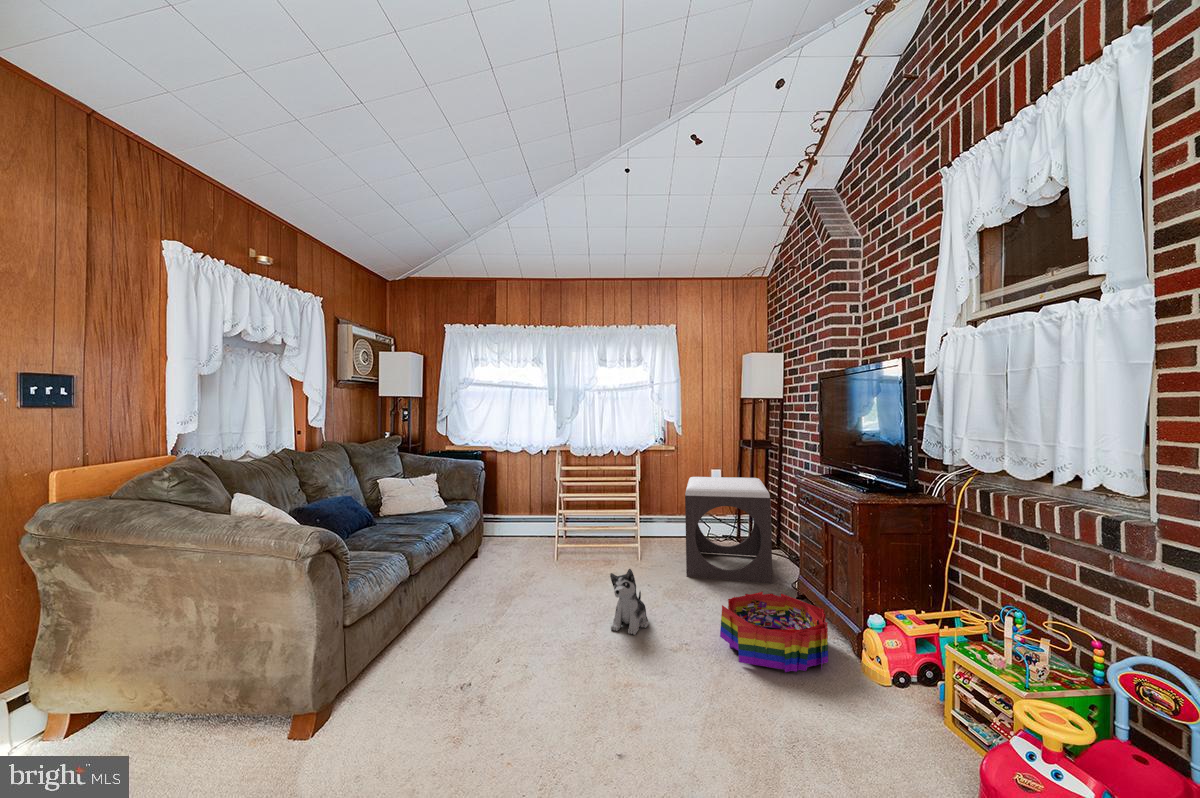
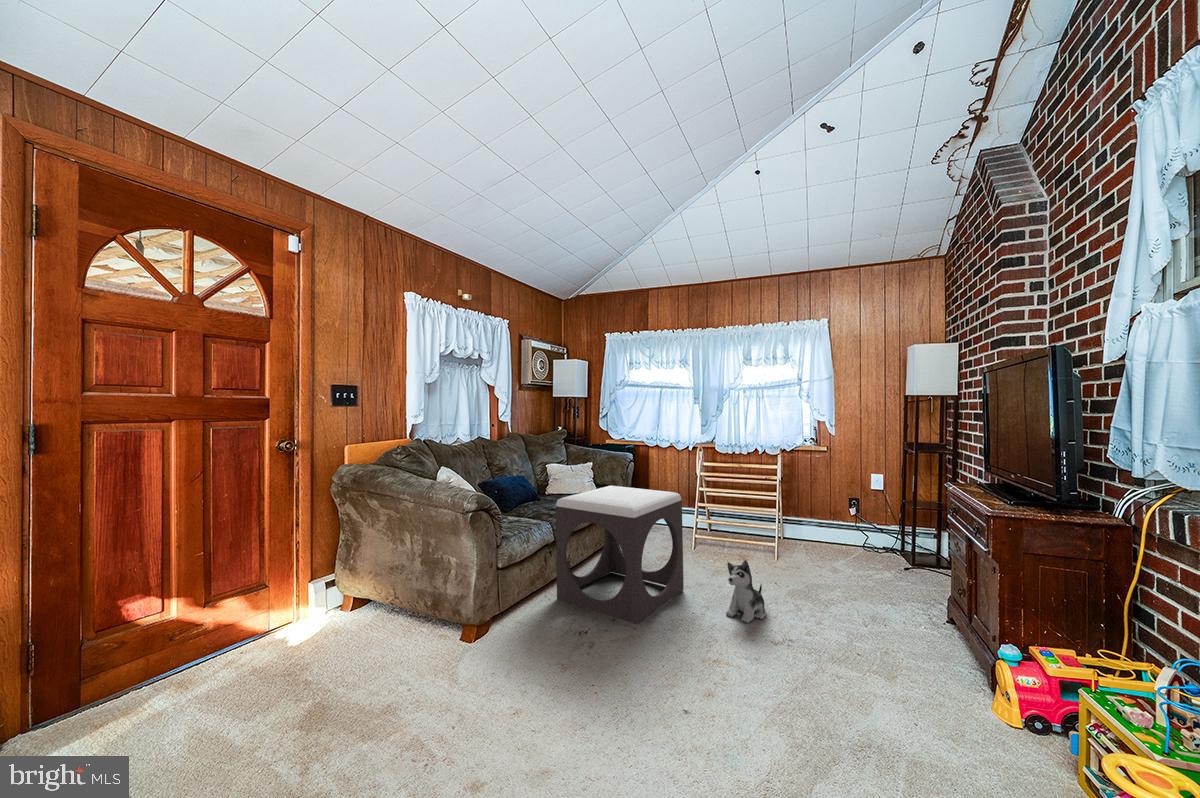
footstool: present [685,477,772,583] -> present [556,486,684,624]
storage bin: present [720,592,828,672] -> none [836,602,966,695]

